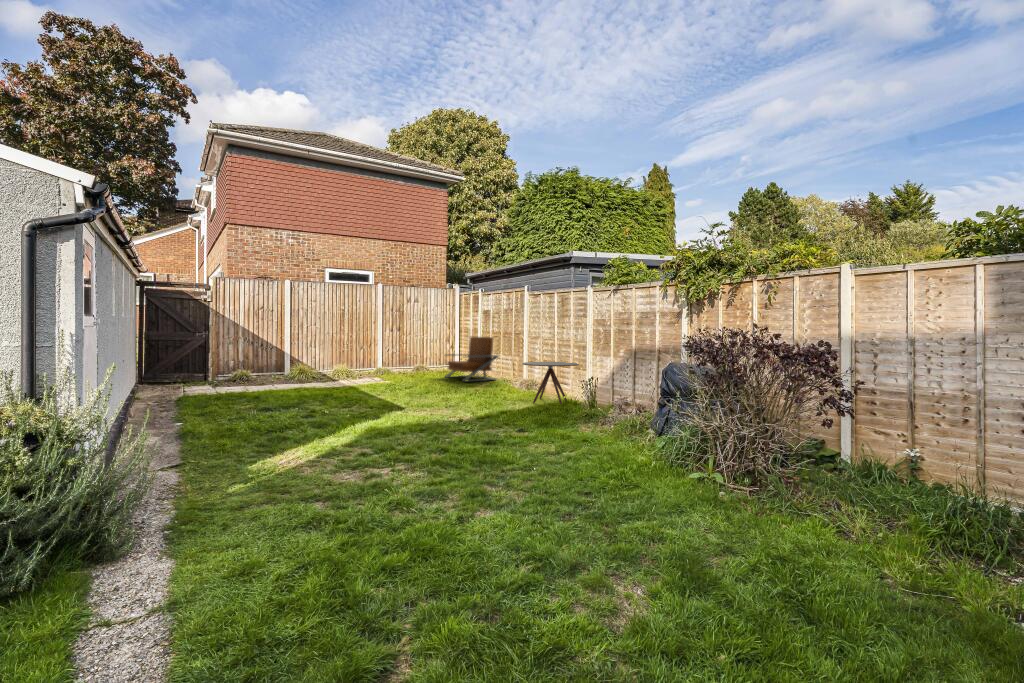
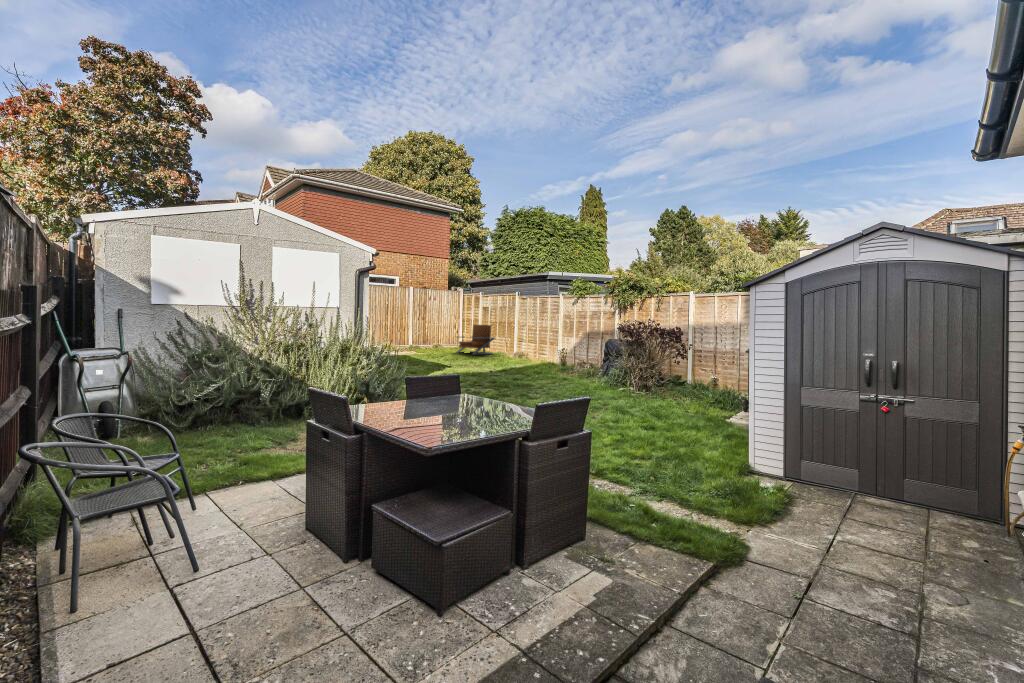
round table: present [522,362,579,404] -> none [519,341,554,366]

